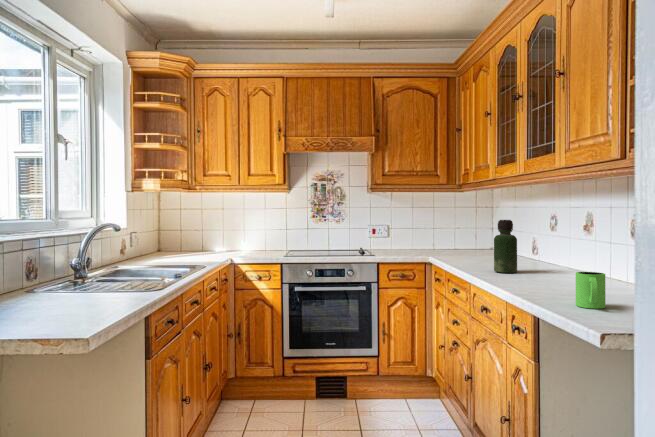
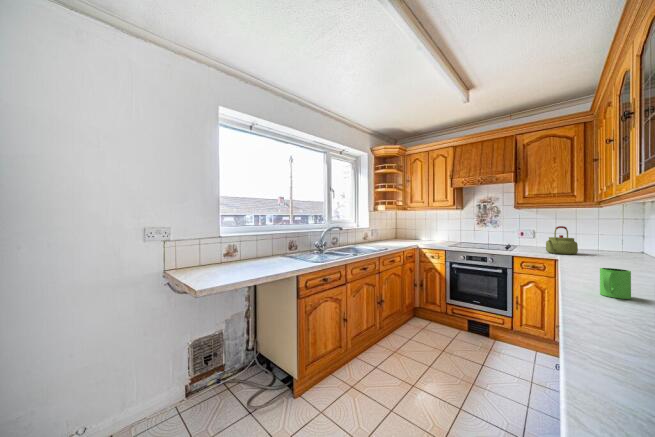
kettle: none [409,217,442,255] -> present [546,226,578,254]
bottle: present [494,220,517,273] -> none [591,228,617,271]

